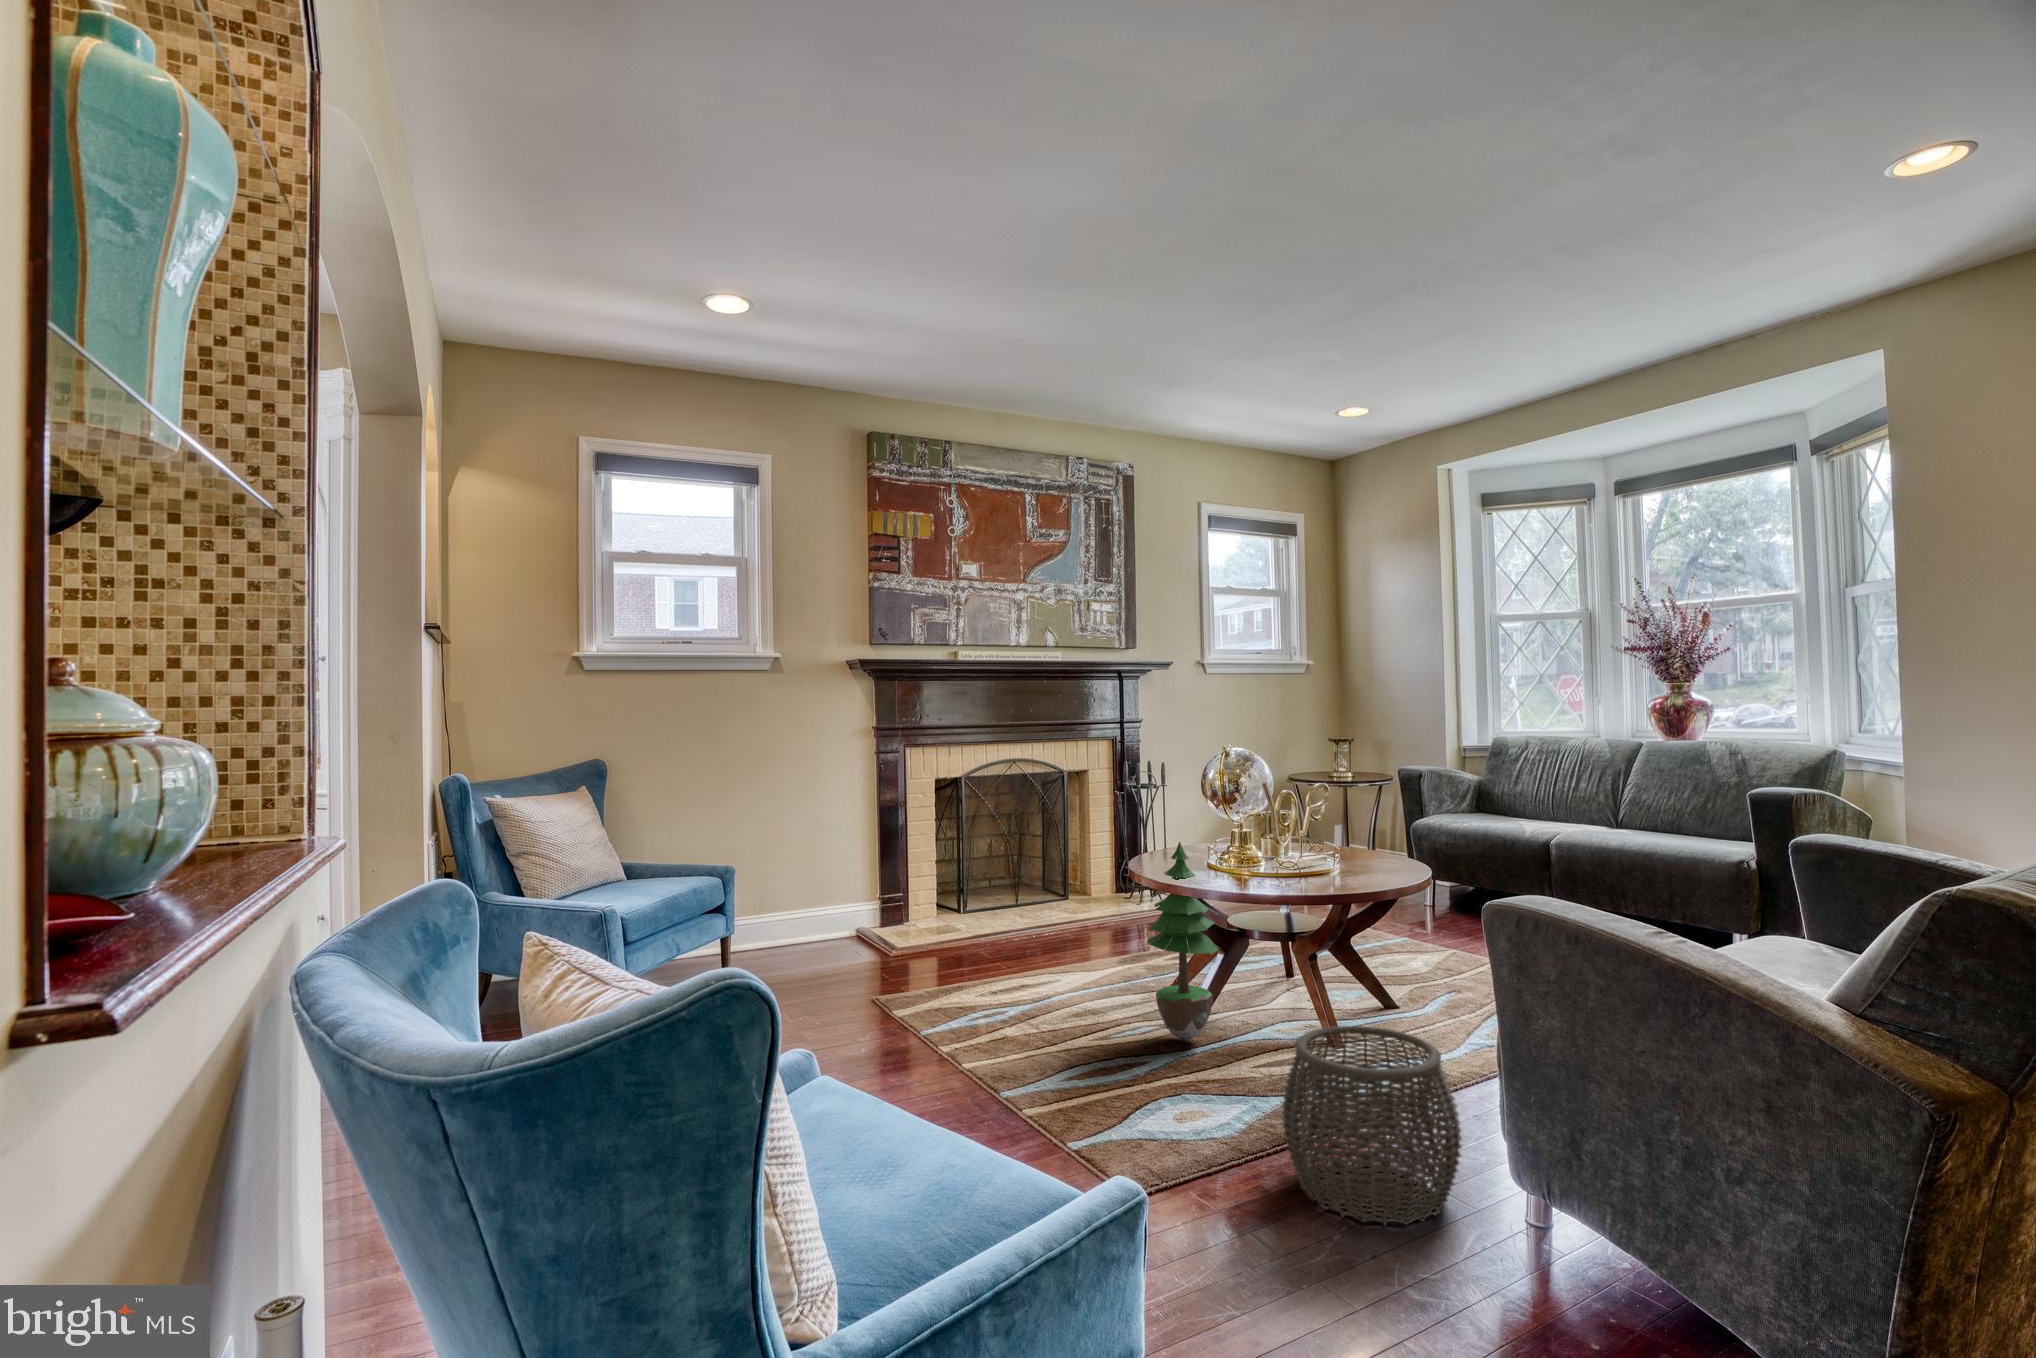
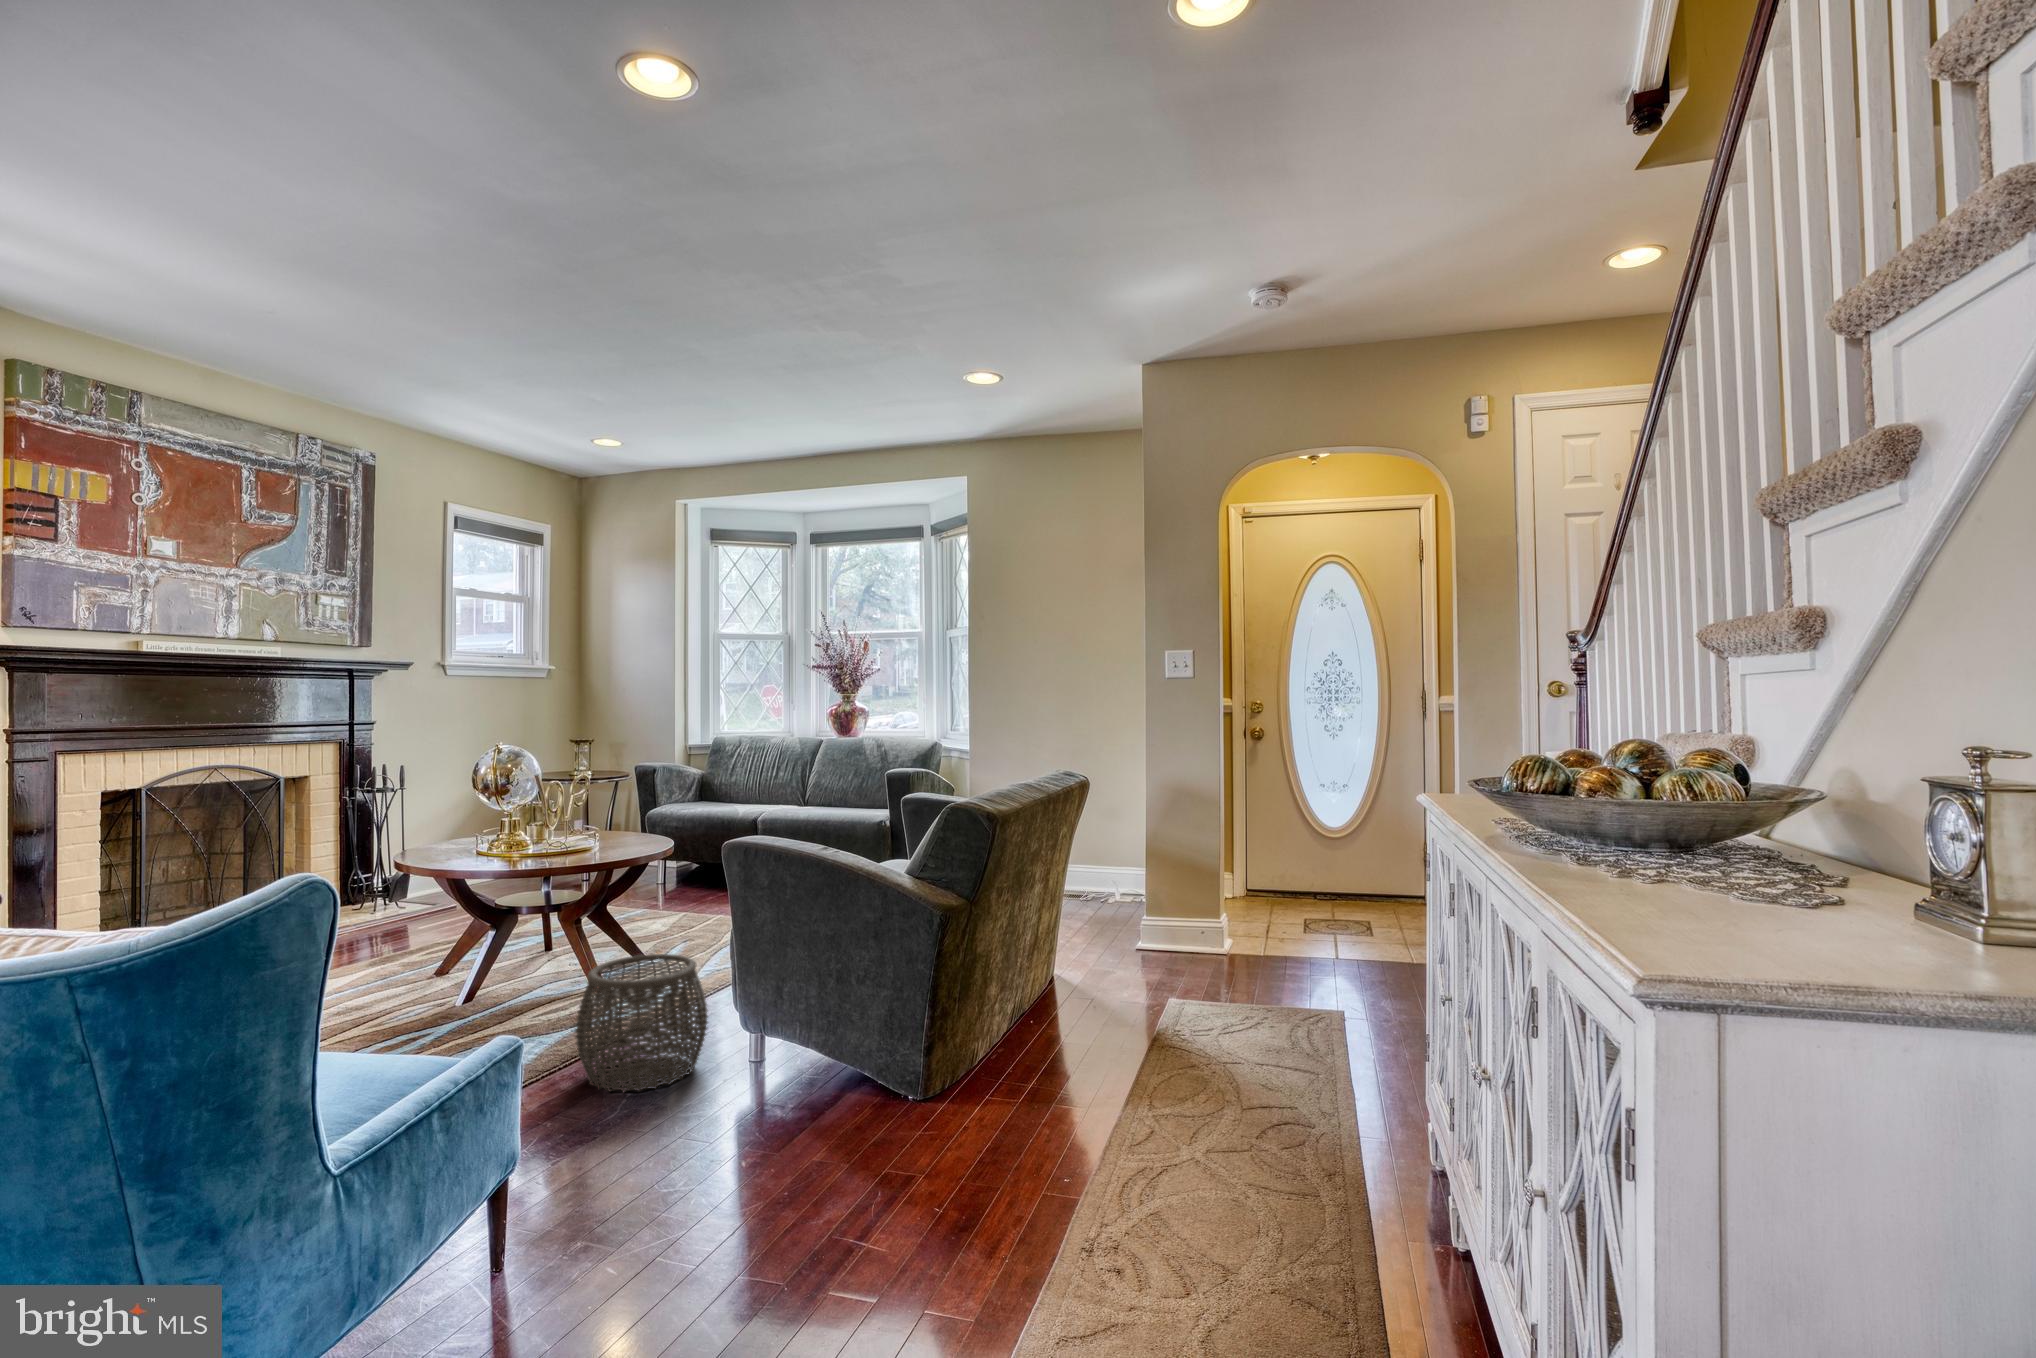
potted tree: present [1148,842,1218,1041] -> none [423,833,497,1013]

